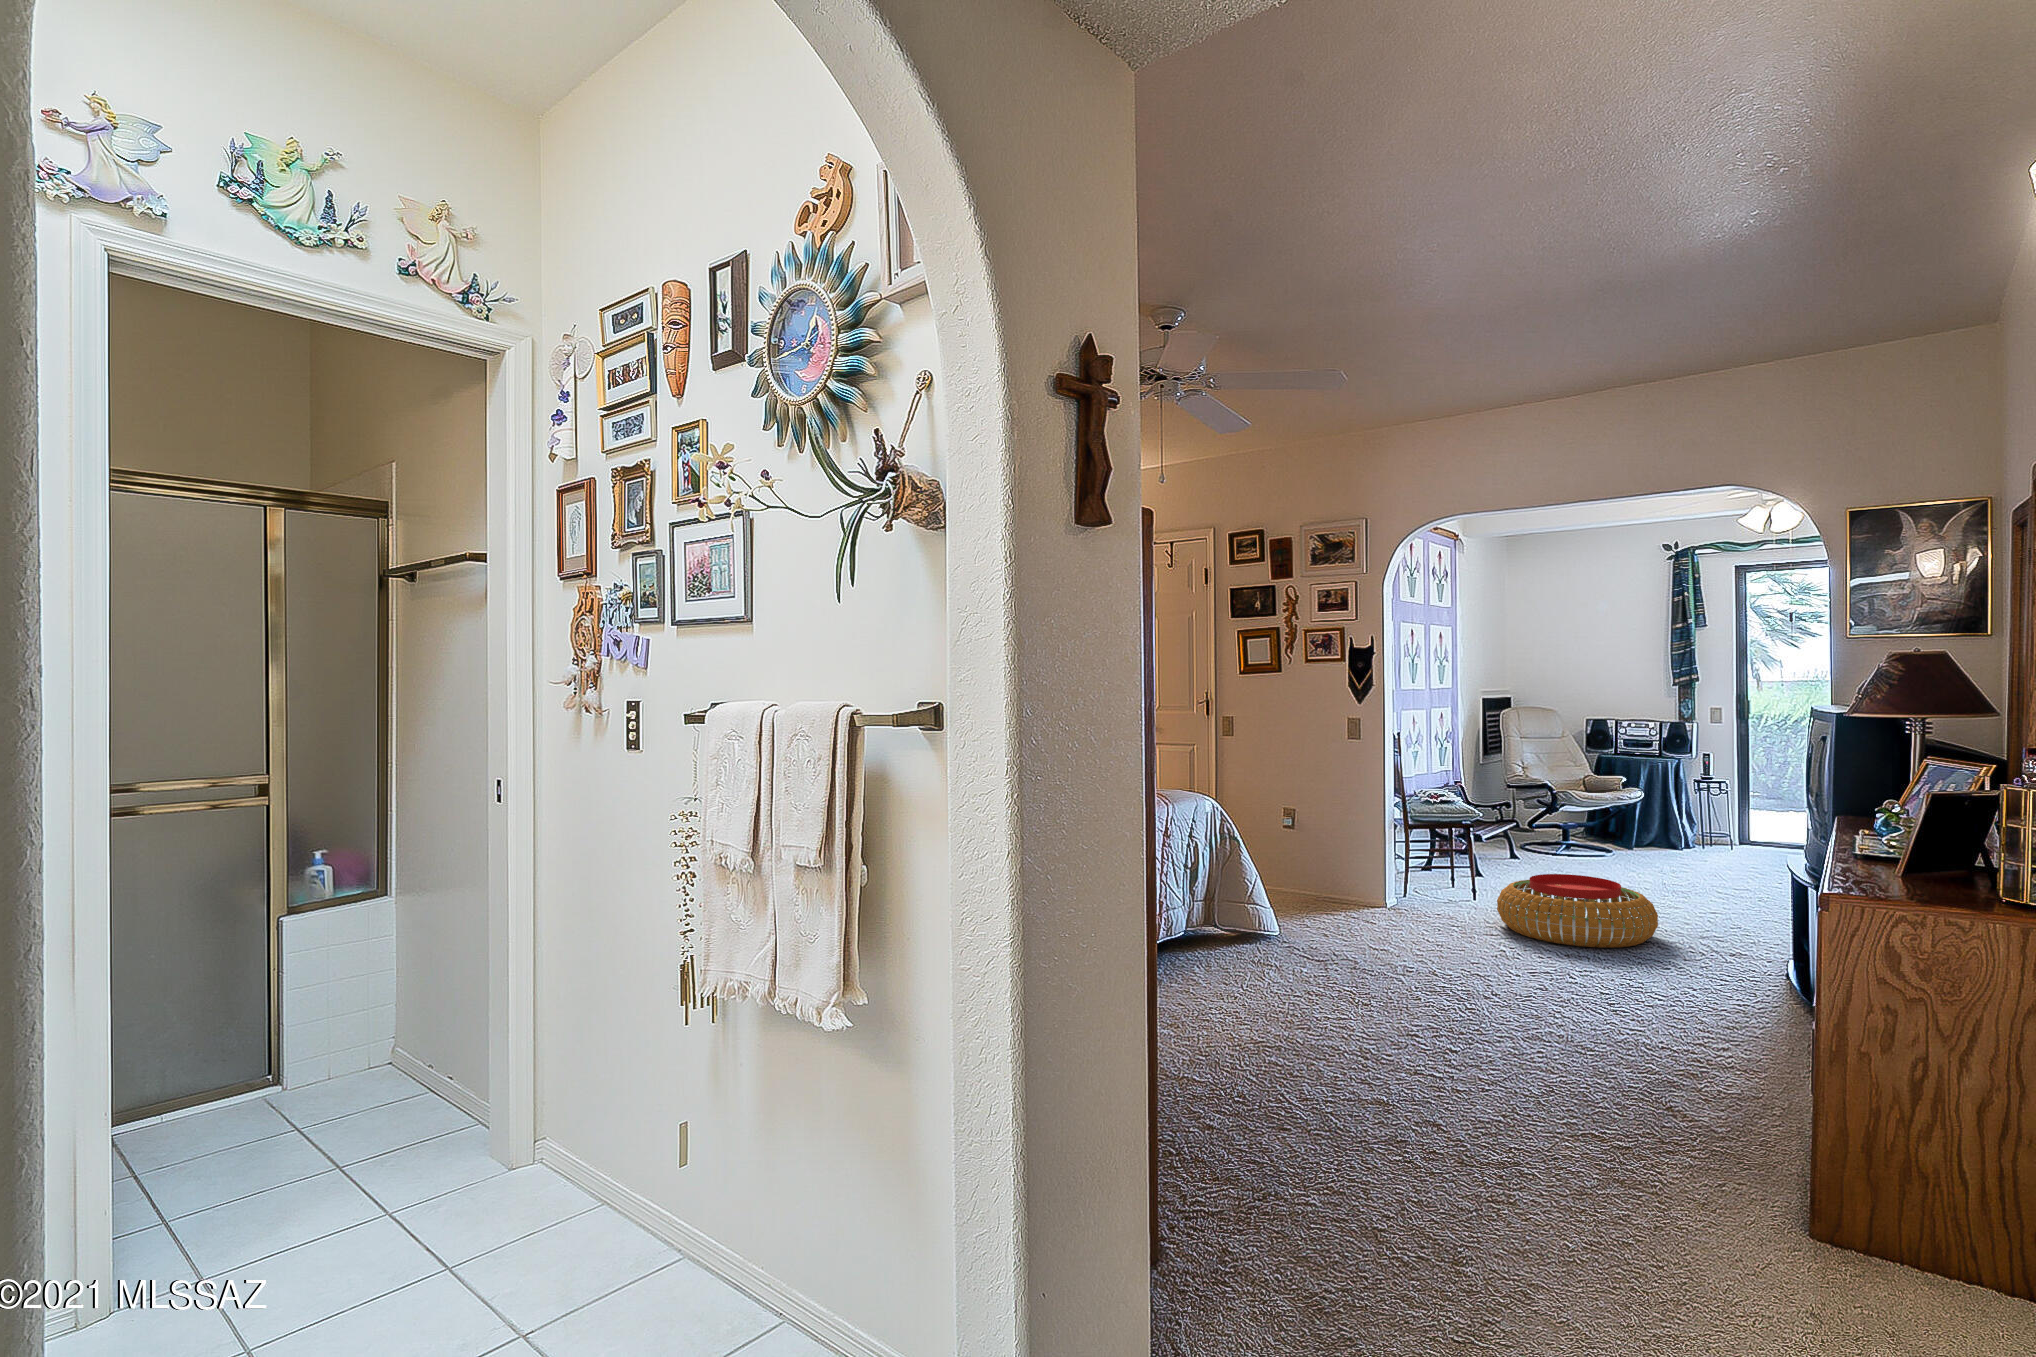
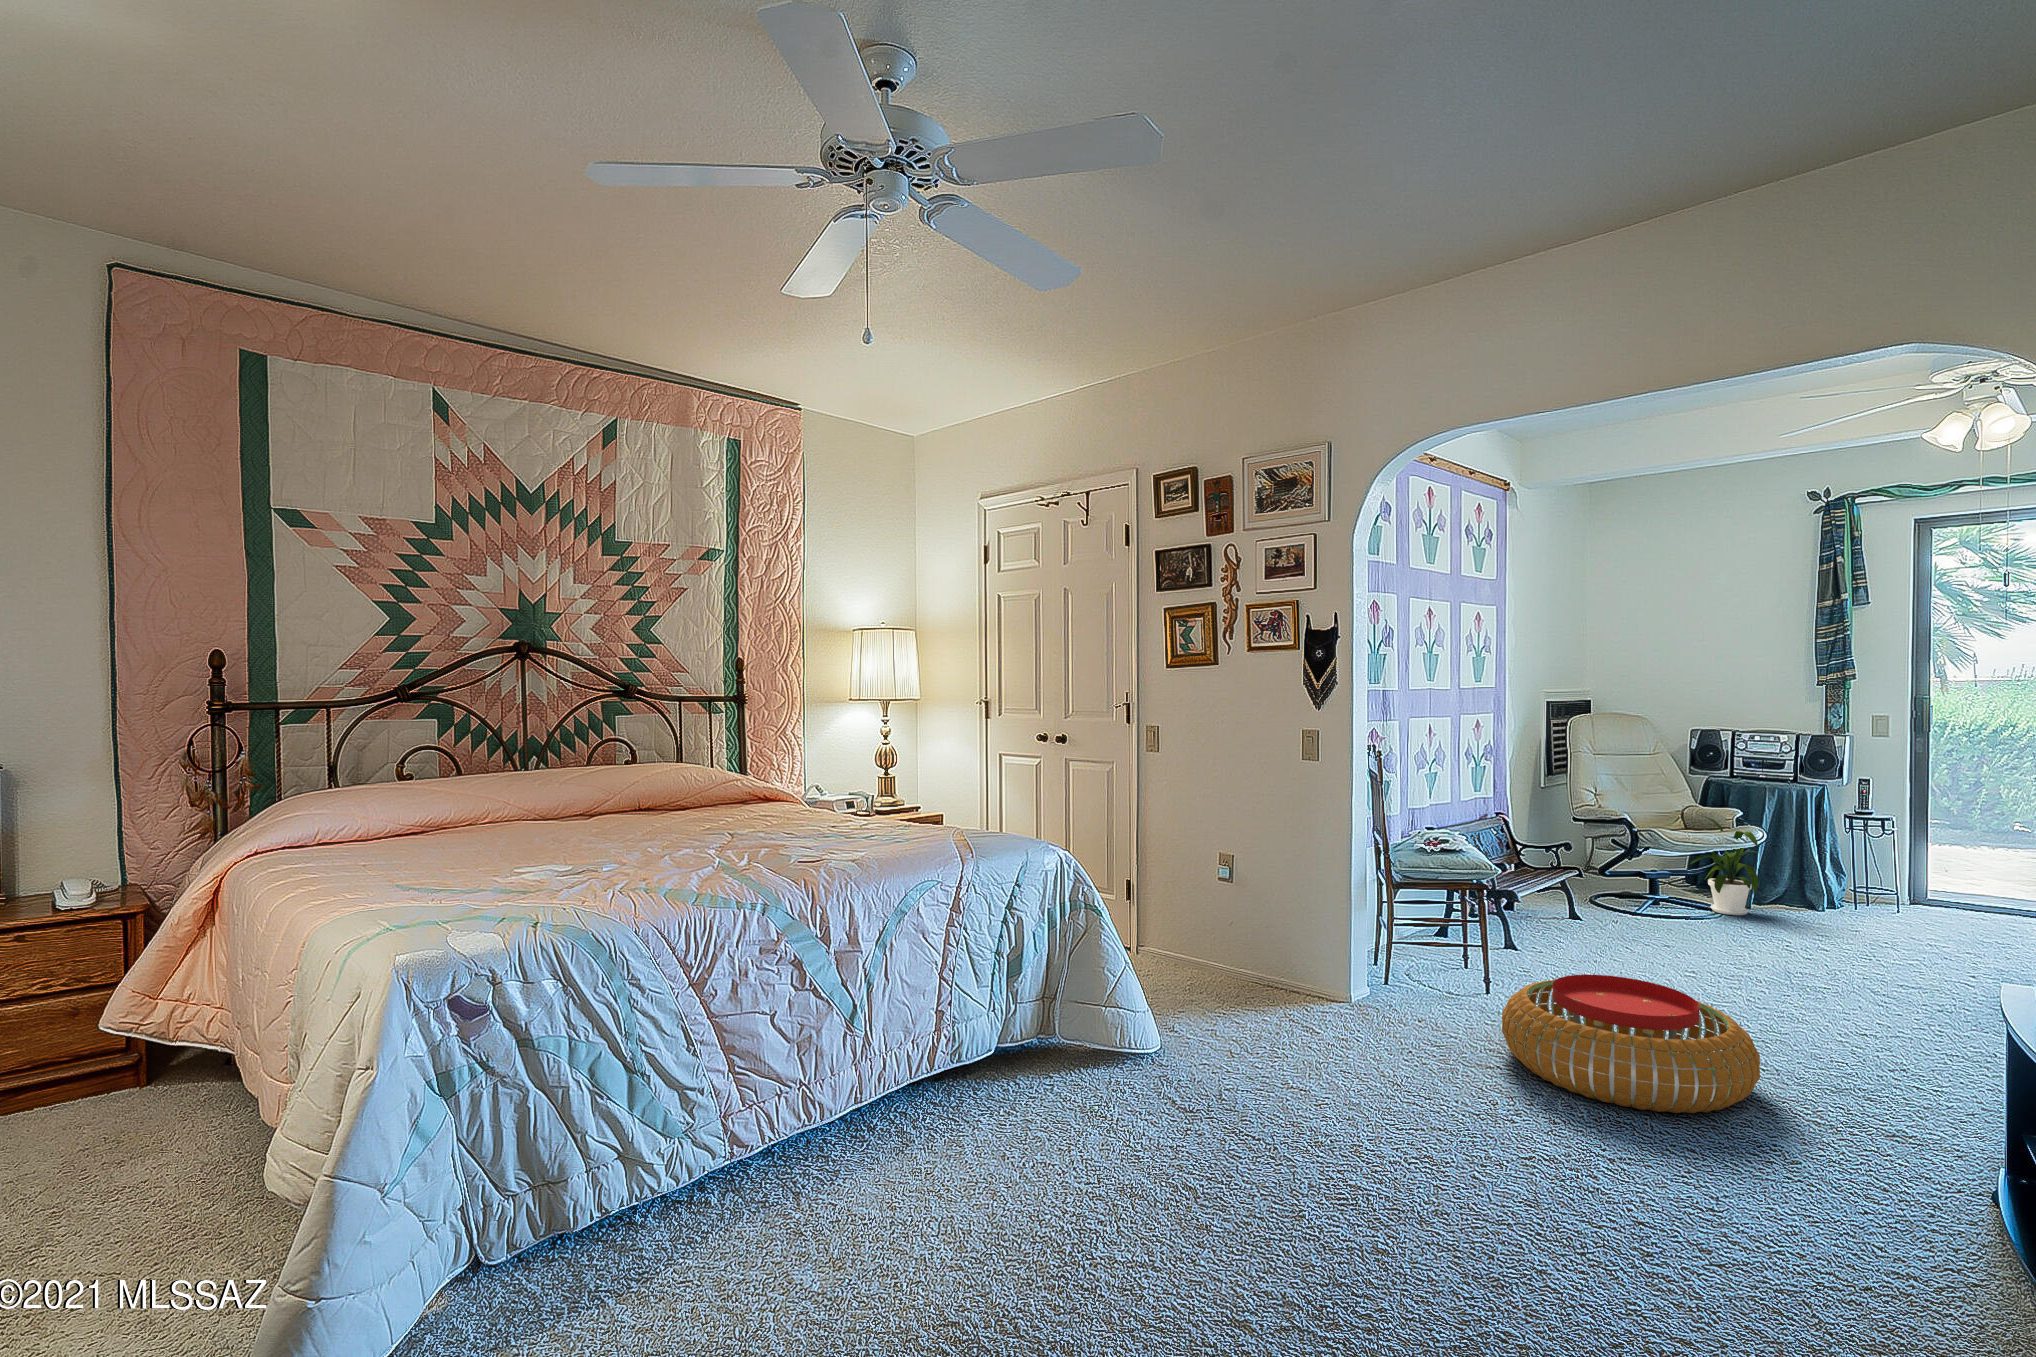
house plant: none [1575,781,1640,853] -> present [1690,815,1759,915]

